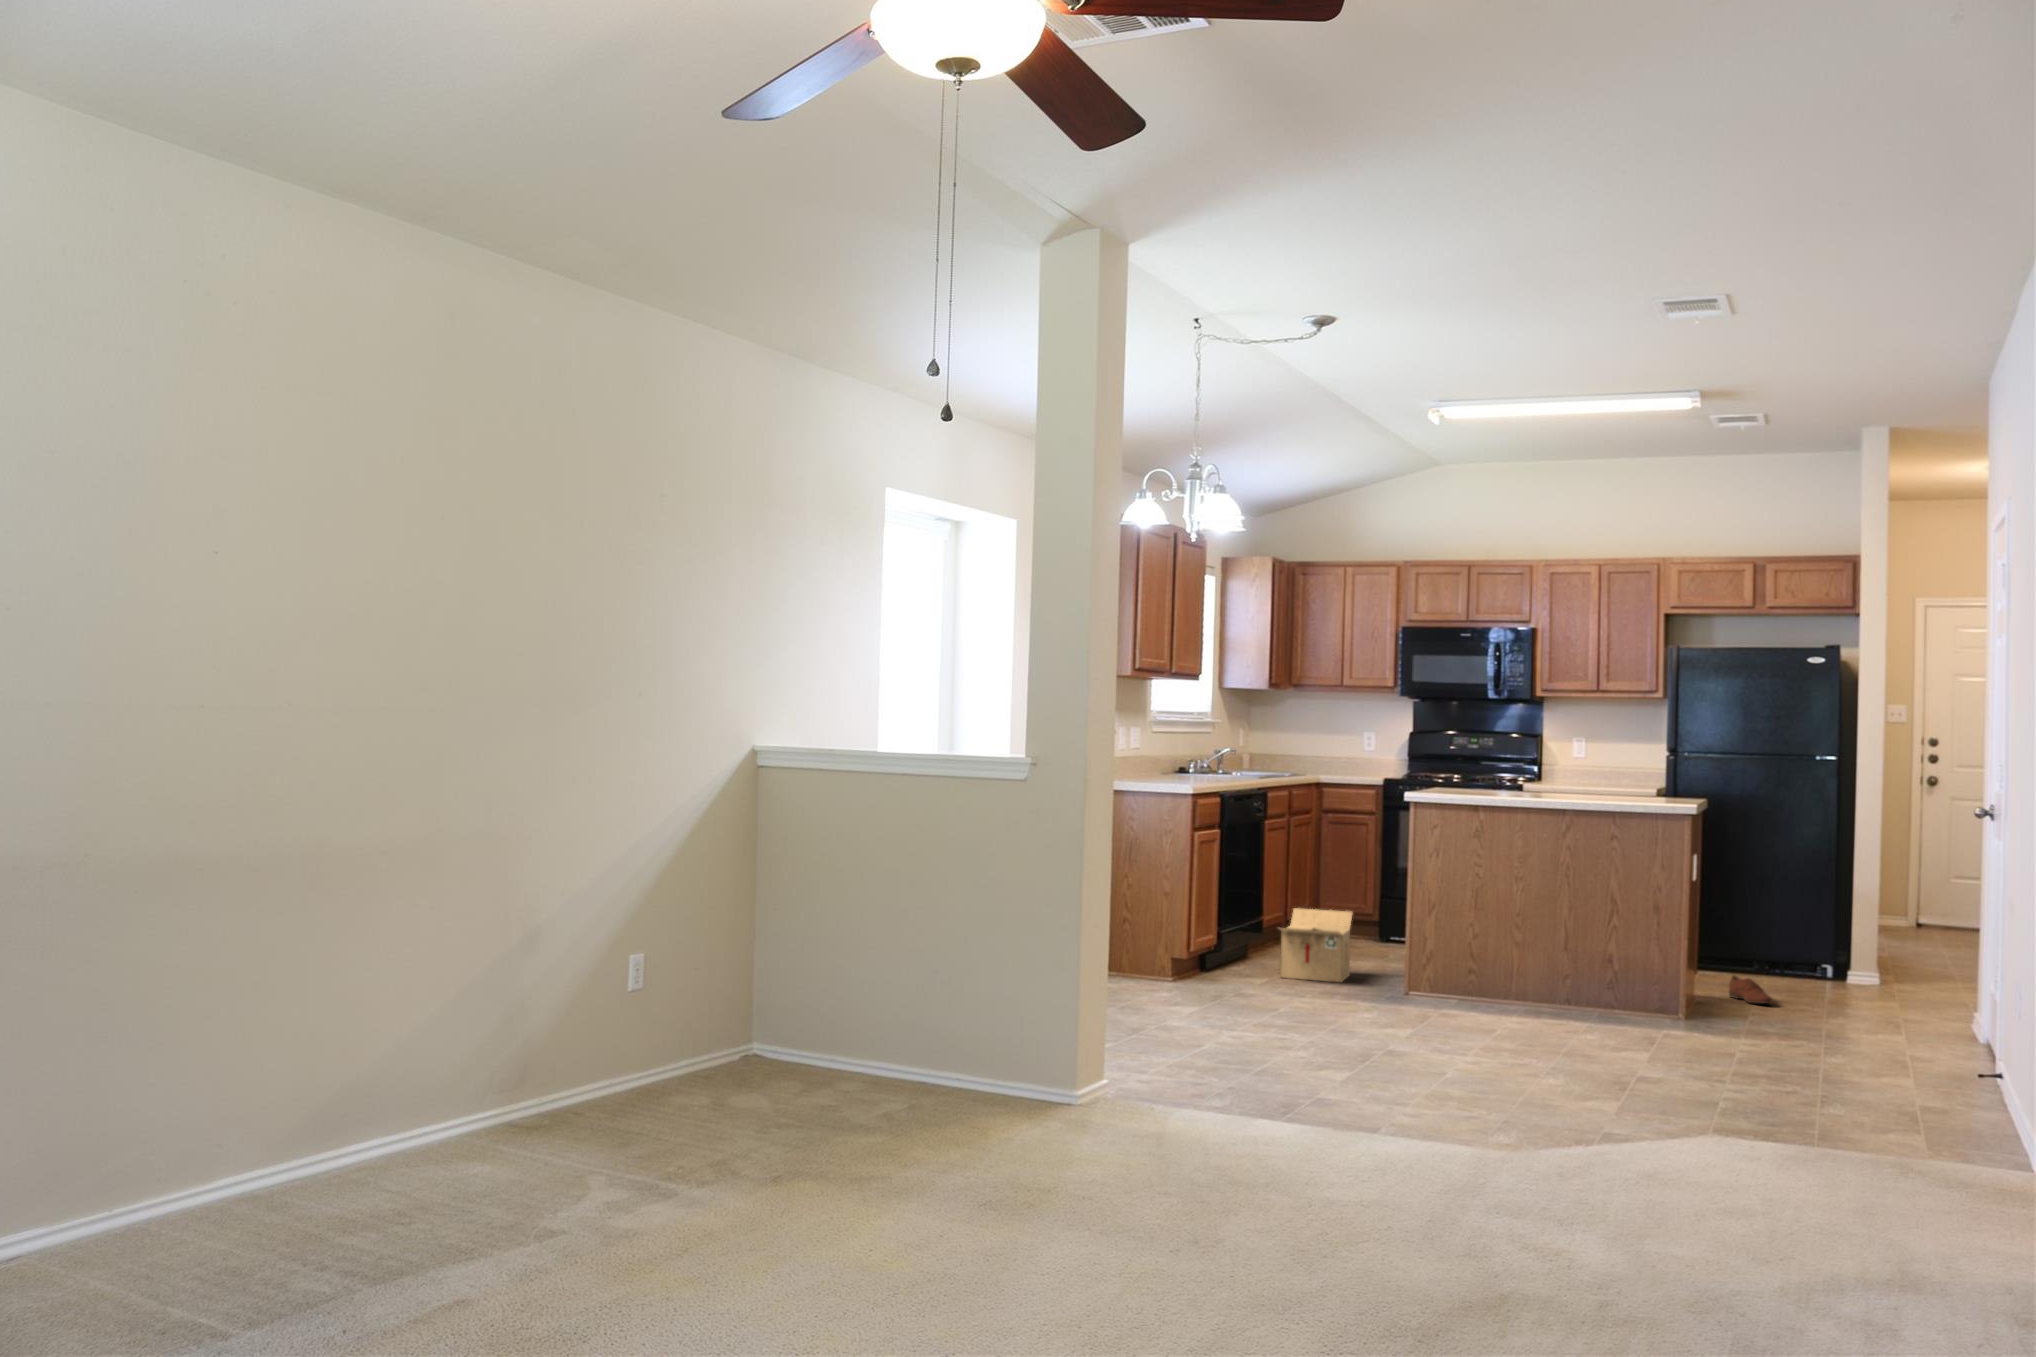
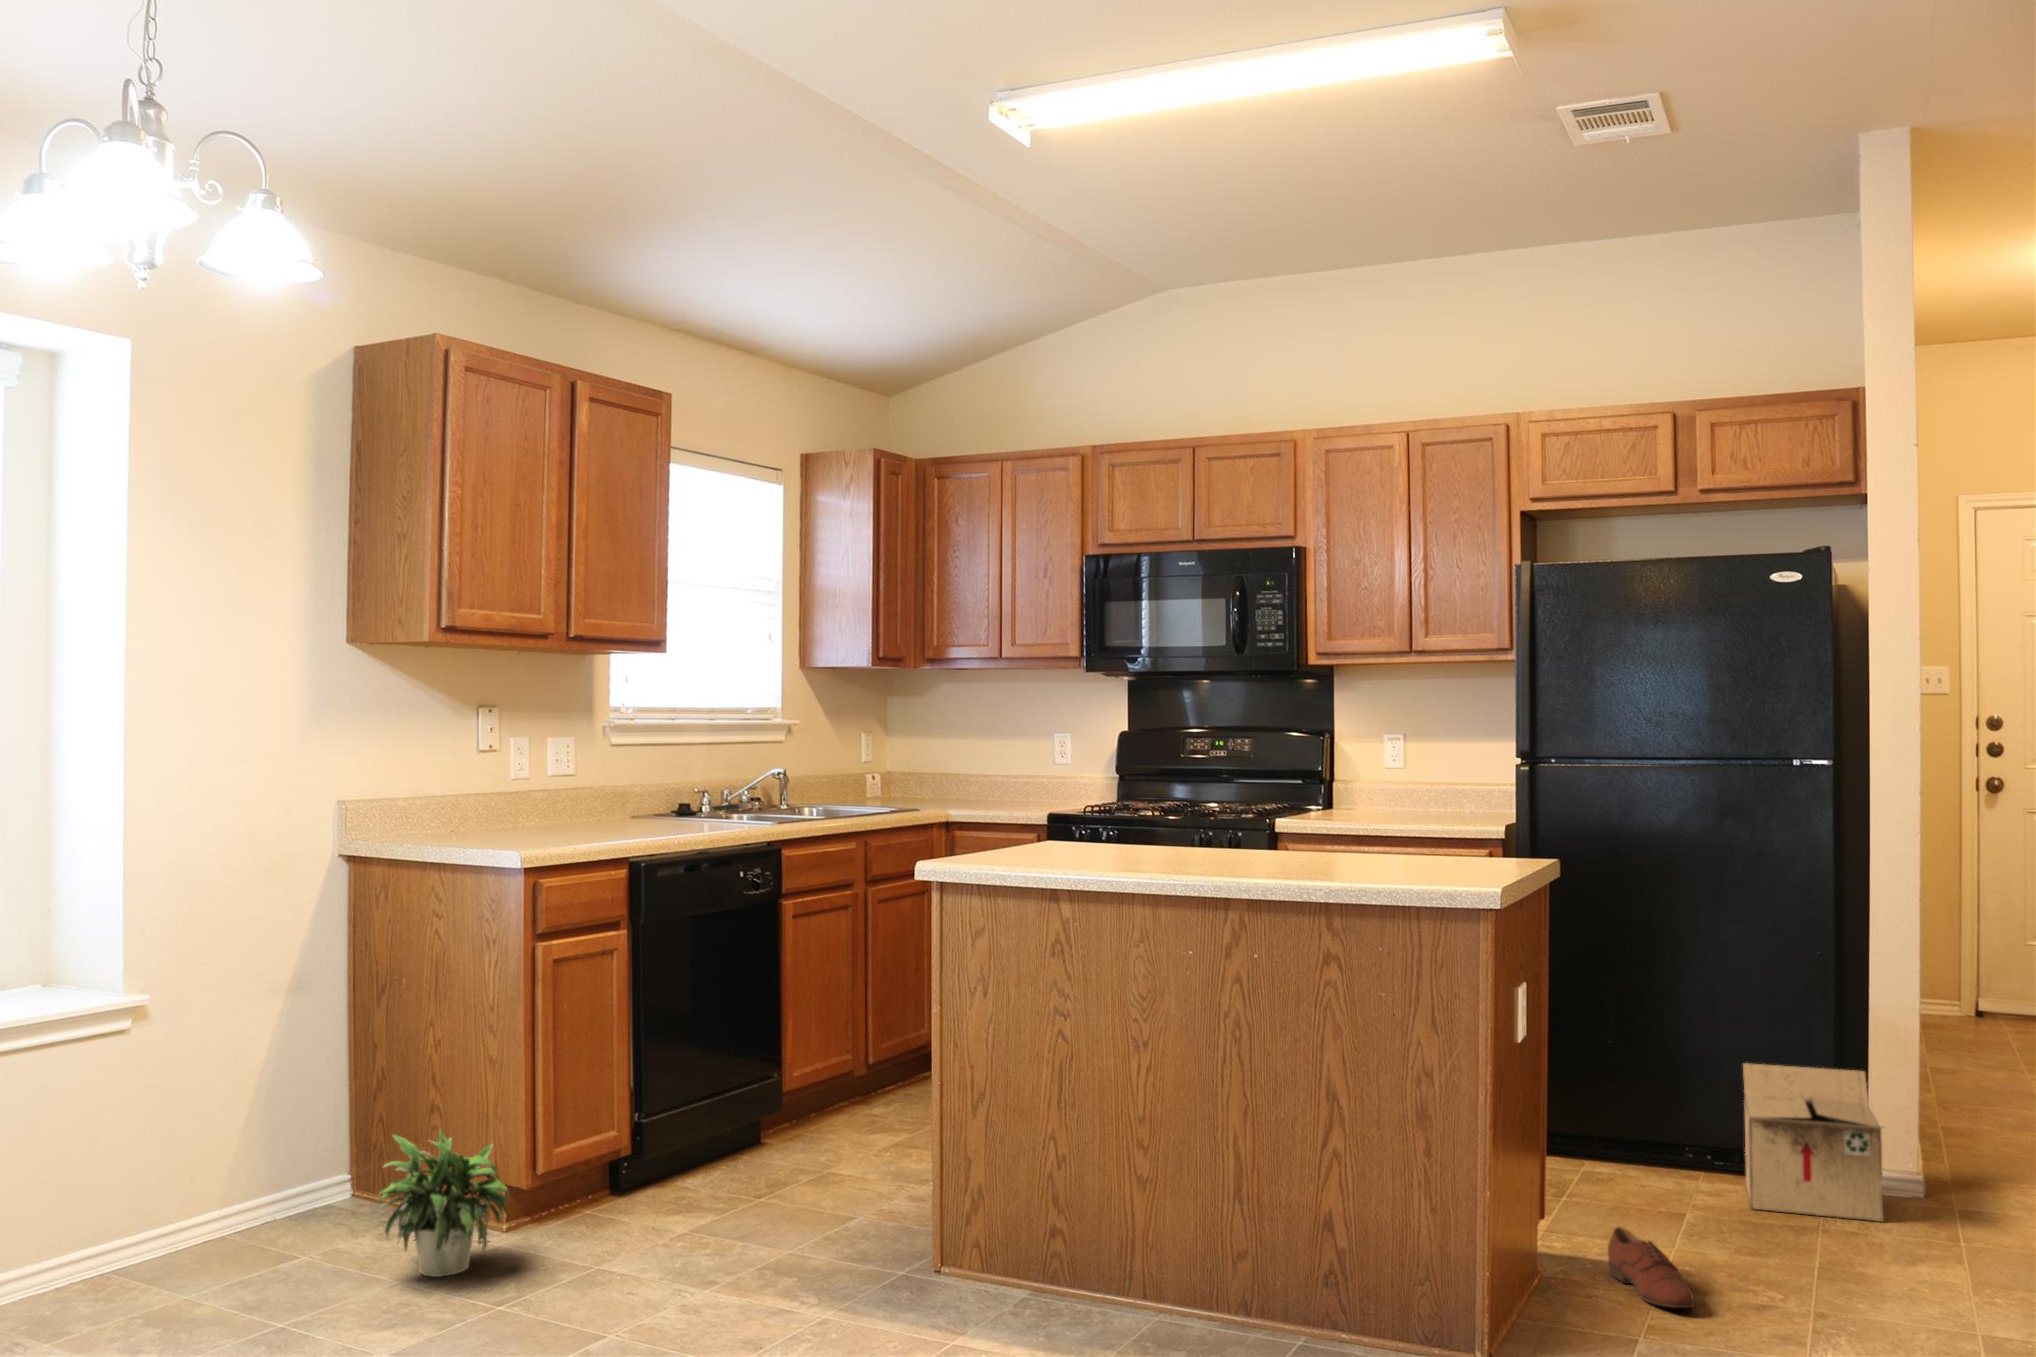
cardboard box: present [1279,908,1352,982] -> present [1743,1063,1883,1222]
potted plant: none [1138,918,1211,984] -> present [377,1130,509,1277]

